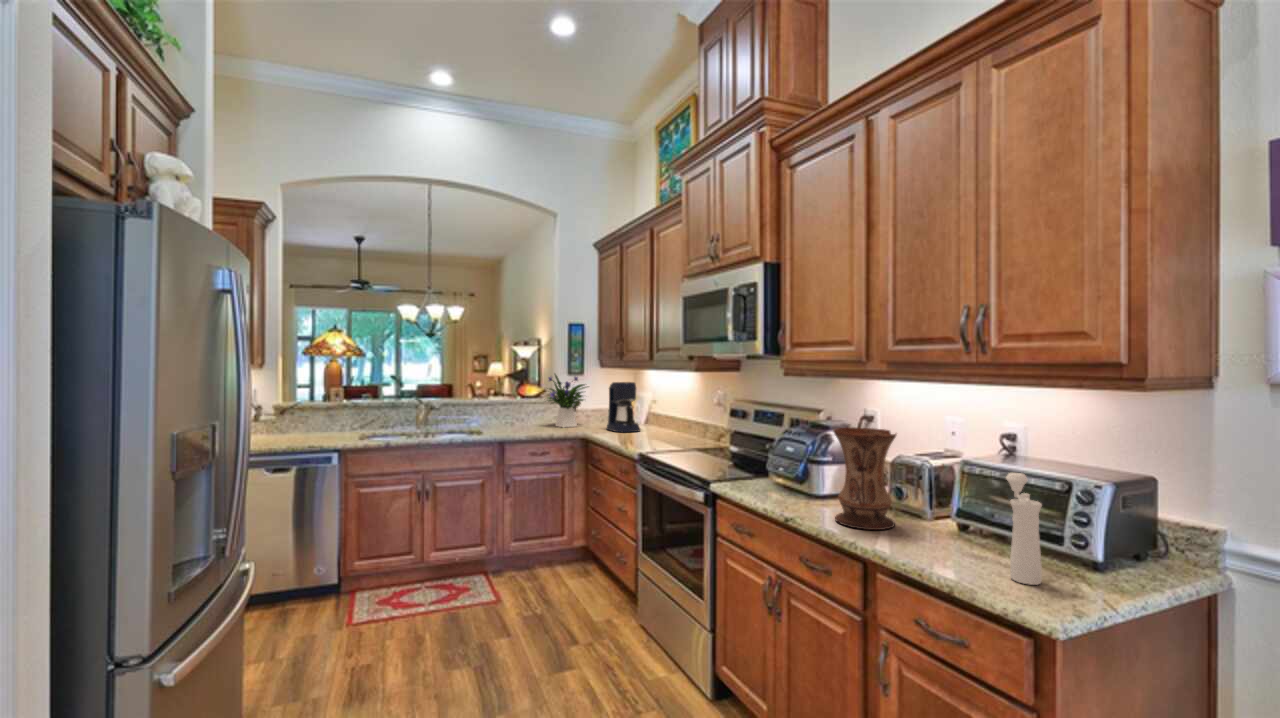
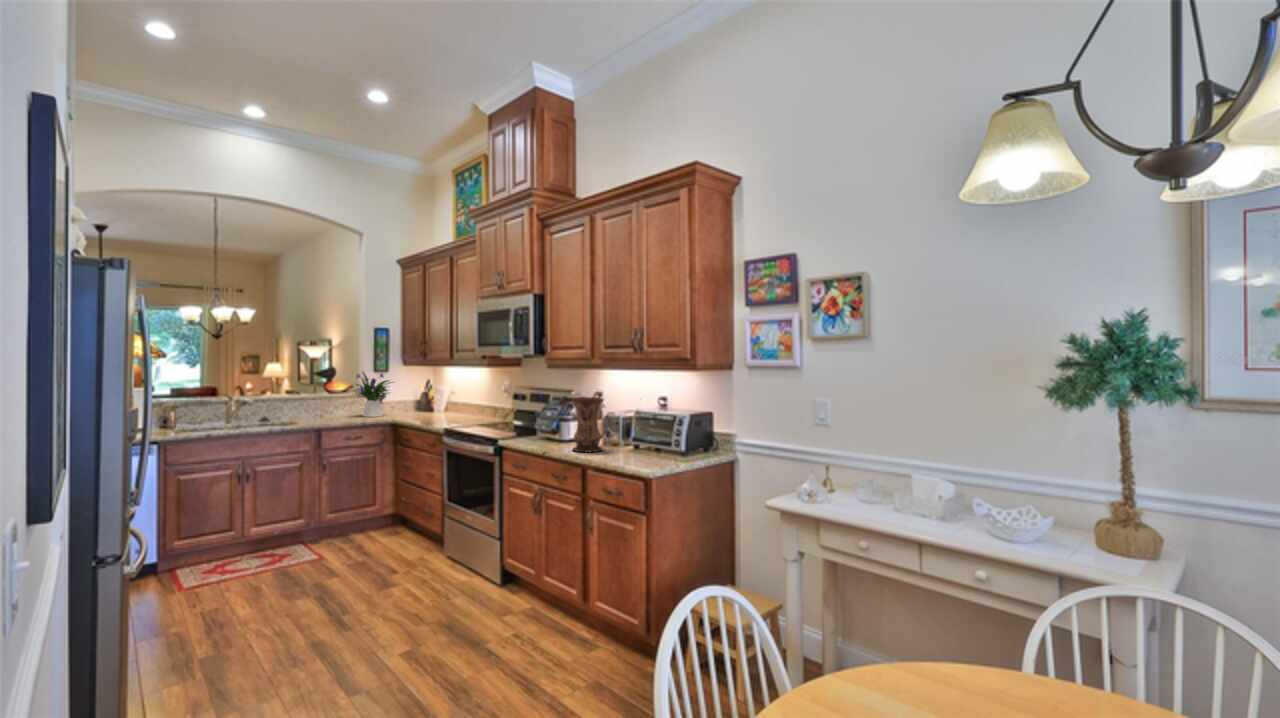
coffee maker: present [606,382,640,432] -> none [411,377,441,418]
pepper mill: present [1006,473,1042,585] -> none [644,413,657,463]

